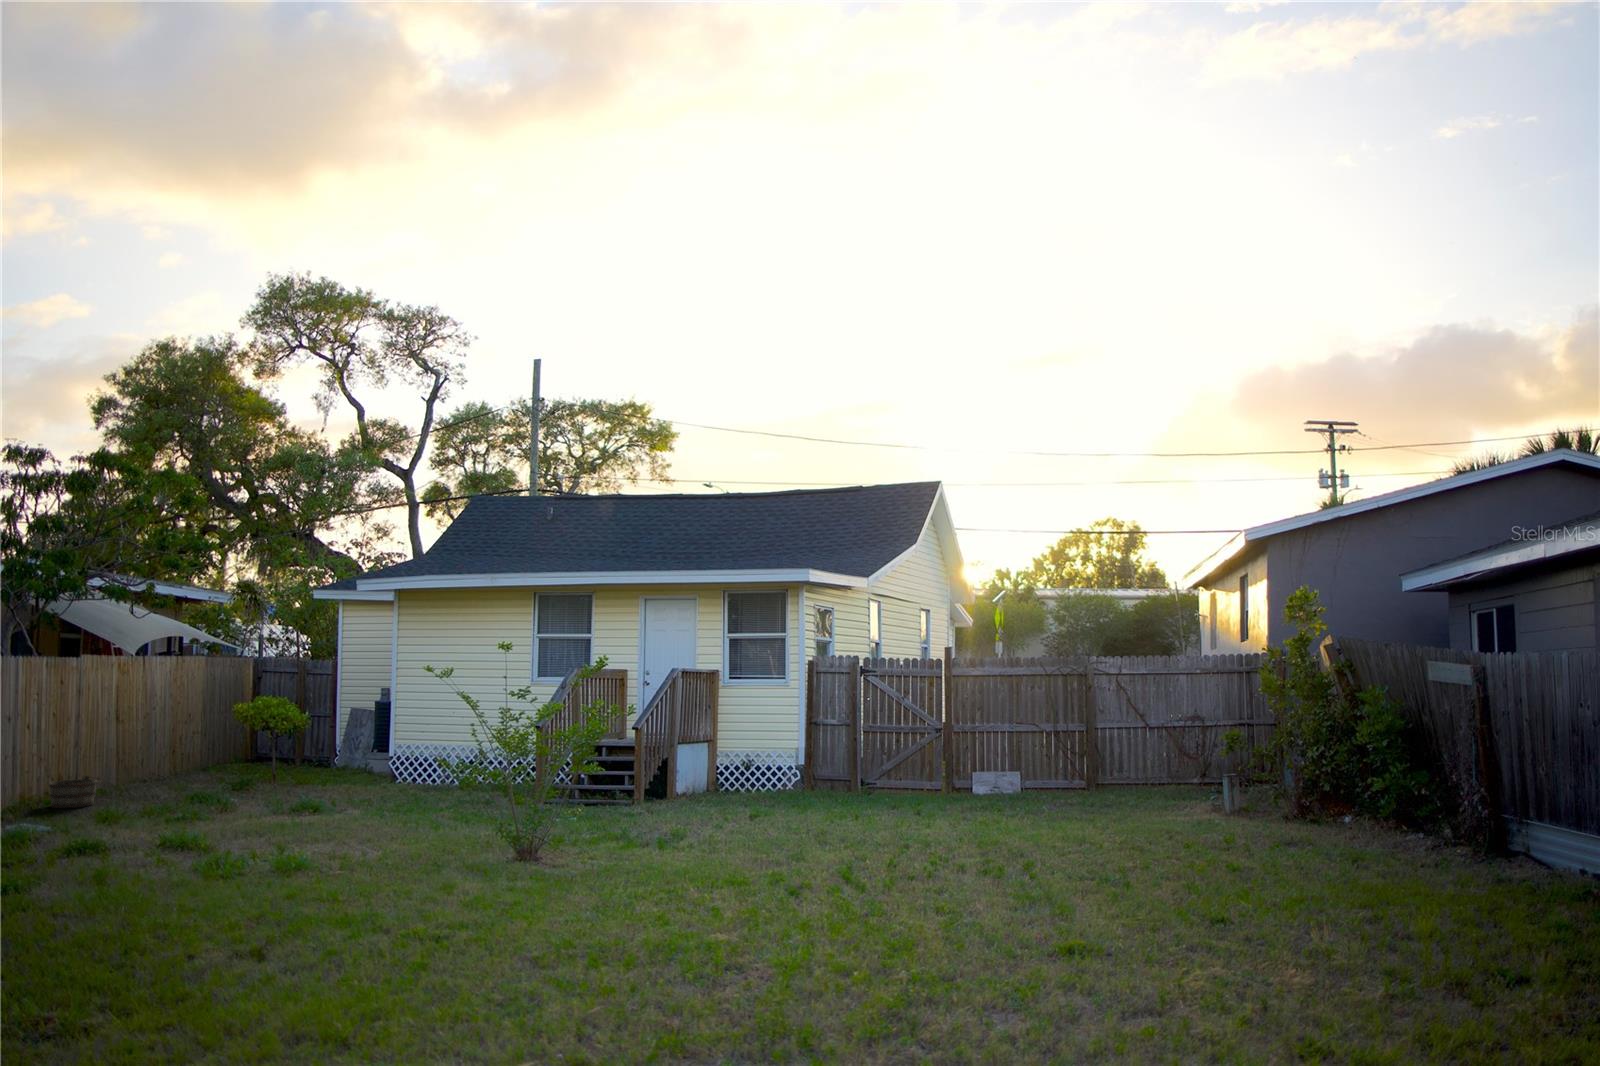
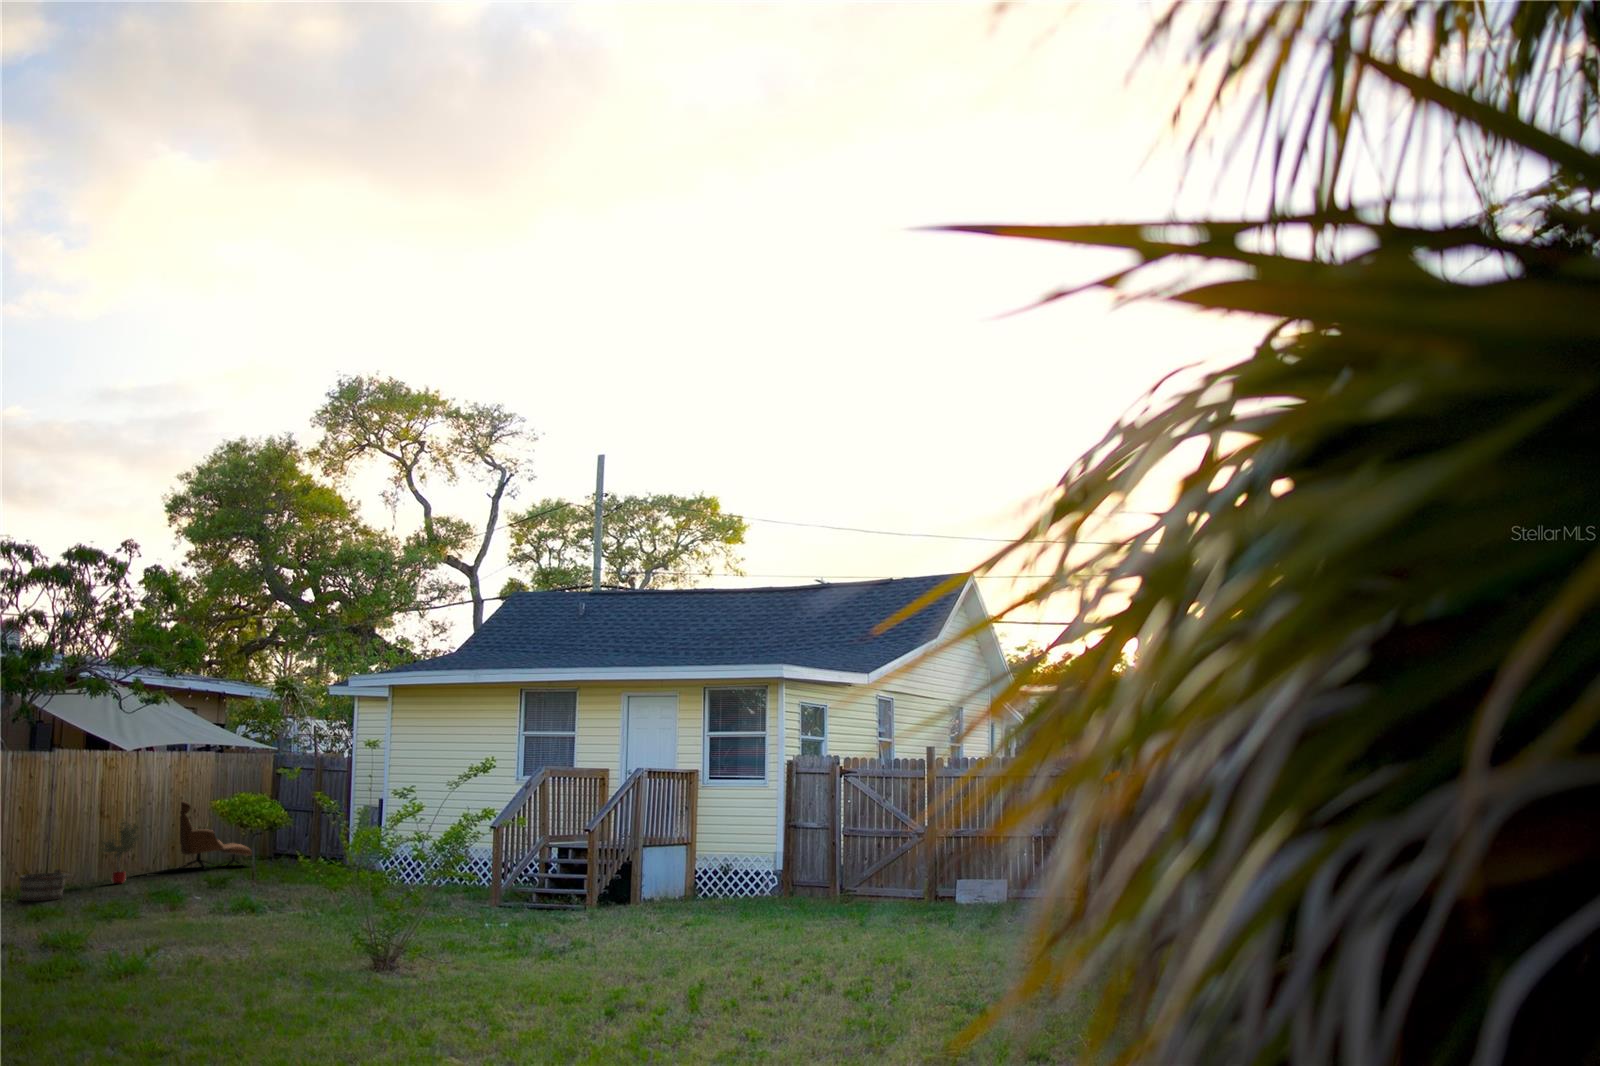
lounge chair: none [169,703,255,774] -> present [178,801,252,870]
potted tree: none [114,723,156,789] -> present [100,819,140,884]

